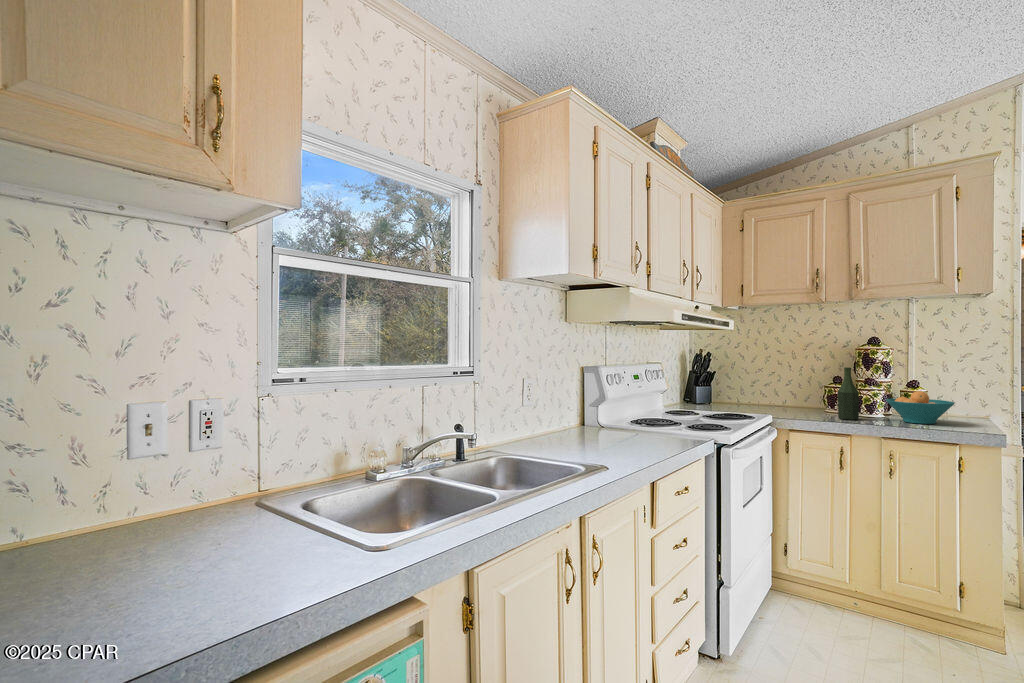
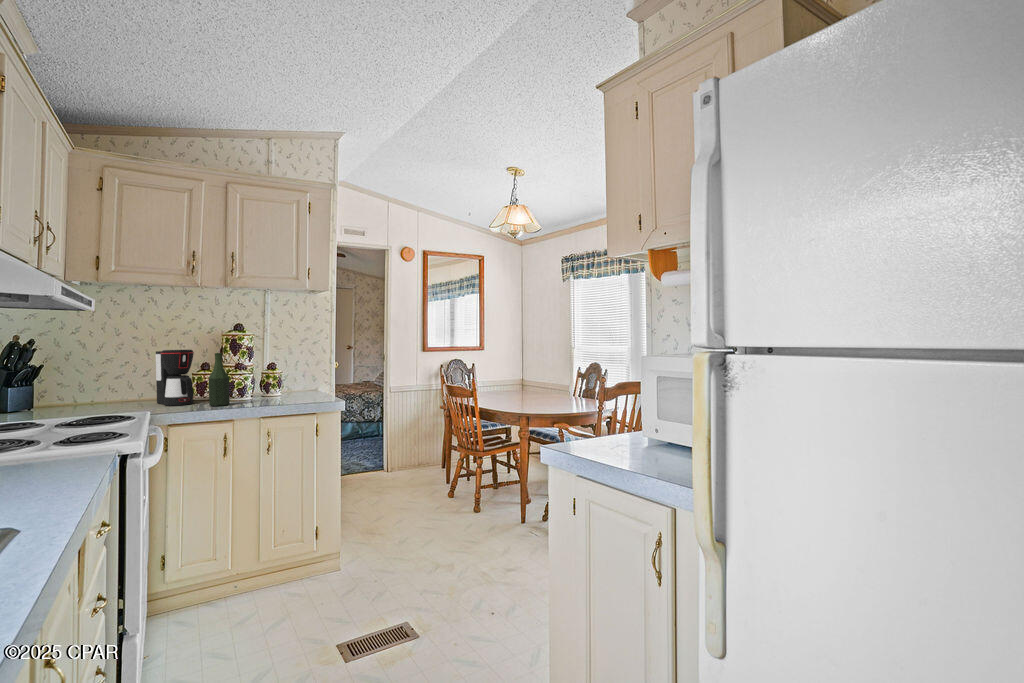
coffee maker: none [793,363,826,414] -> present [156,350,194,406]
fruit bowl: present [886,391,955,424] -> none [253,372,306,401]

